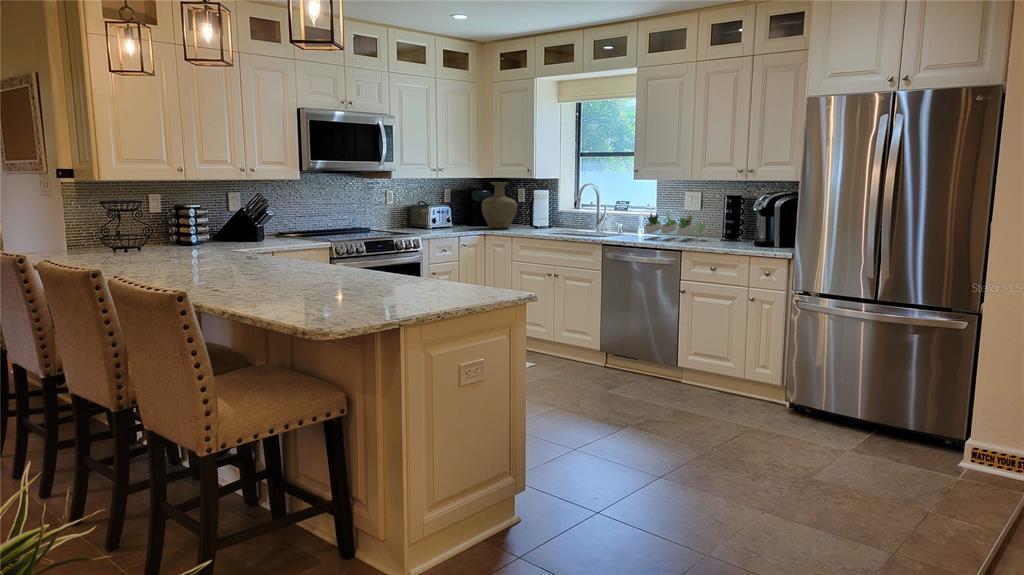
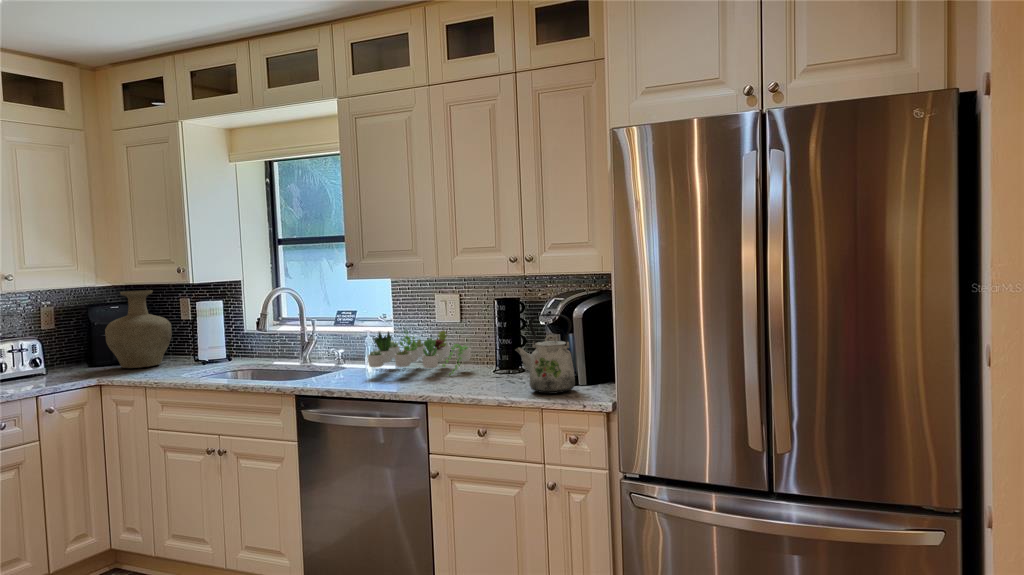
kettle: none [737,204,772,249] -> present [515,314,575,394]

